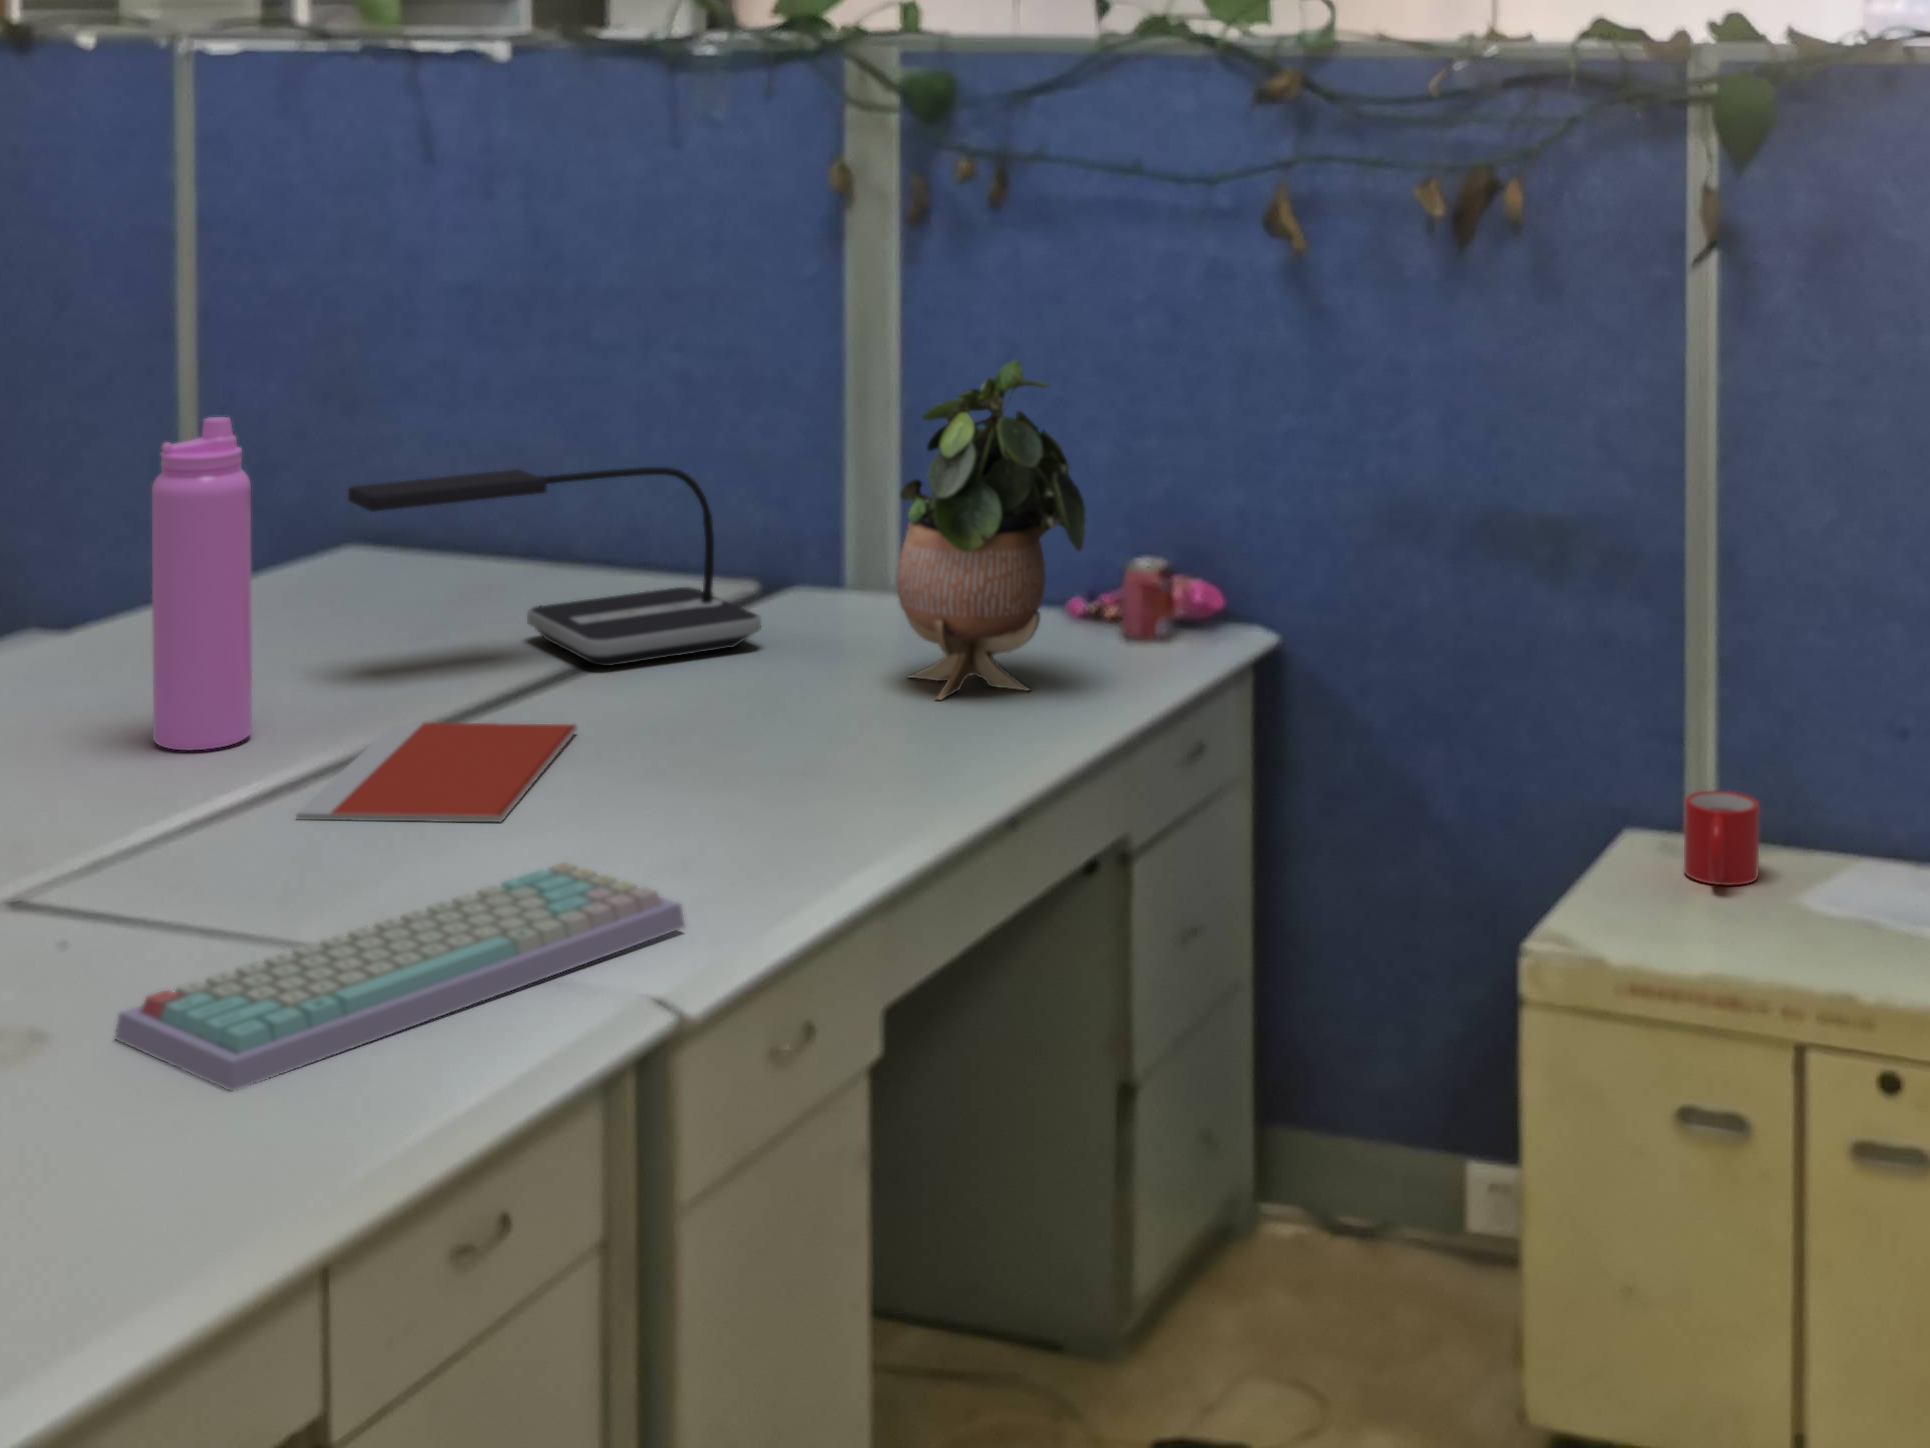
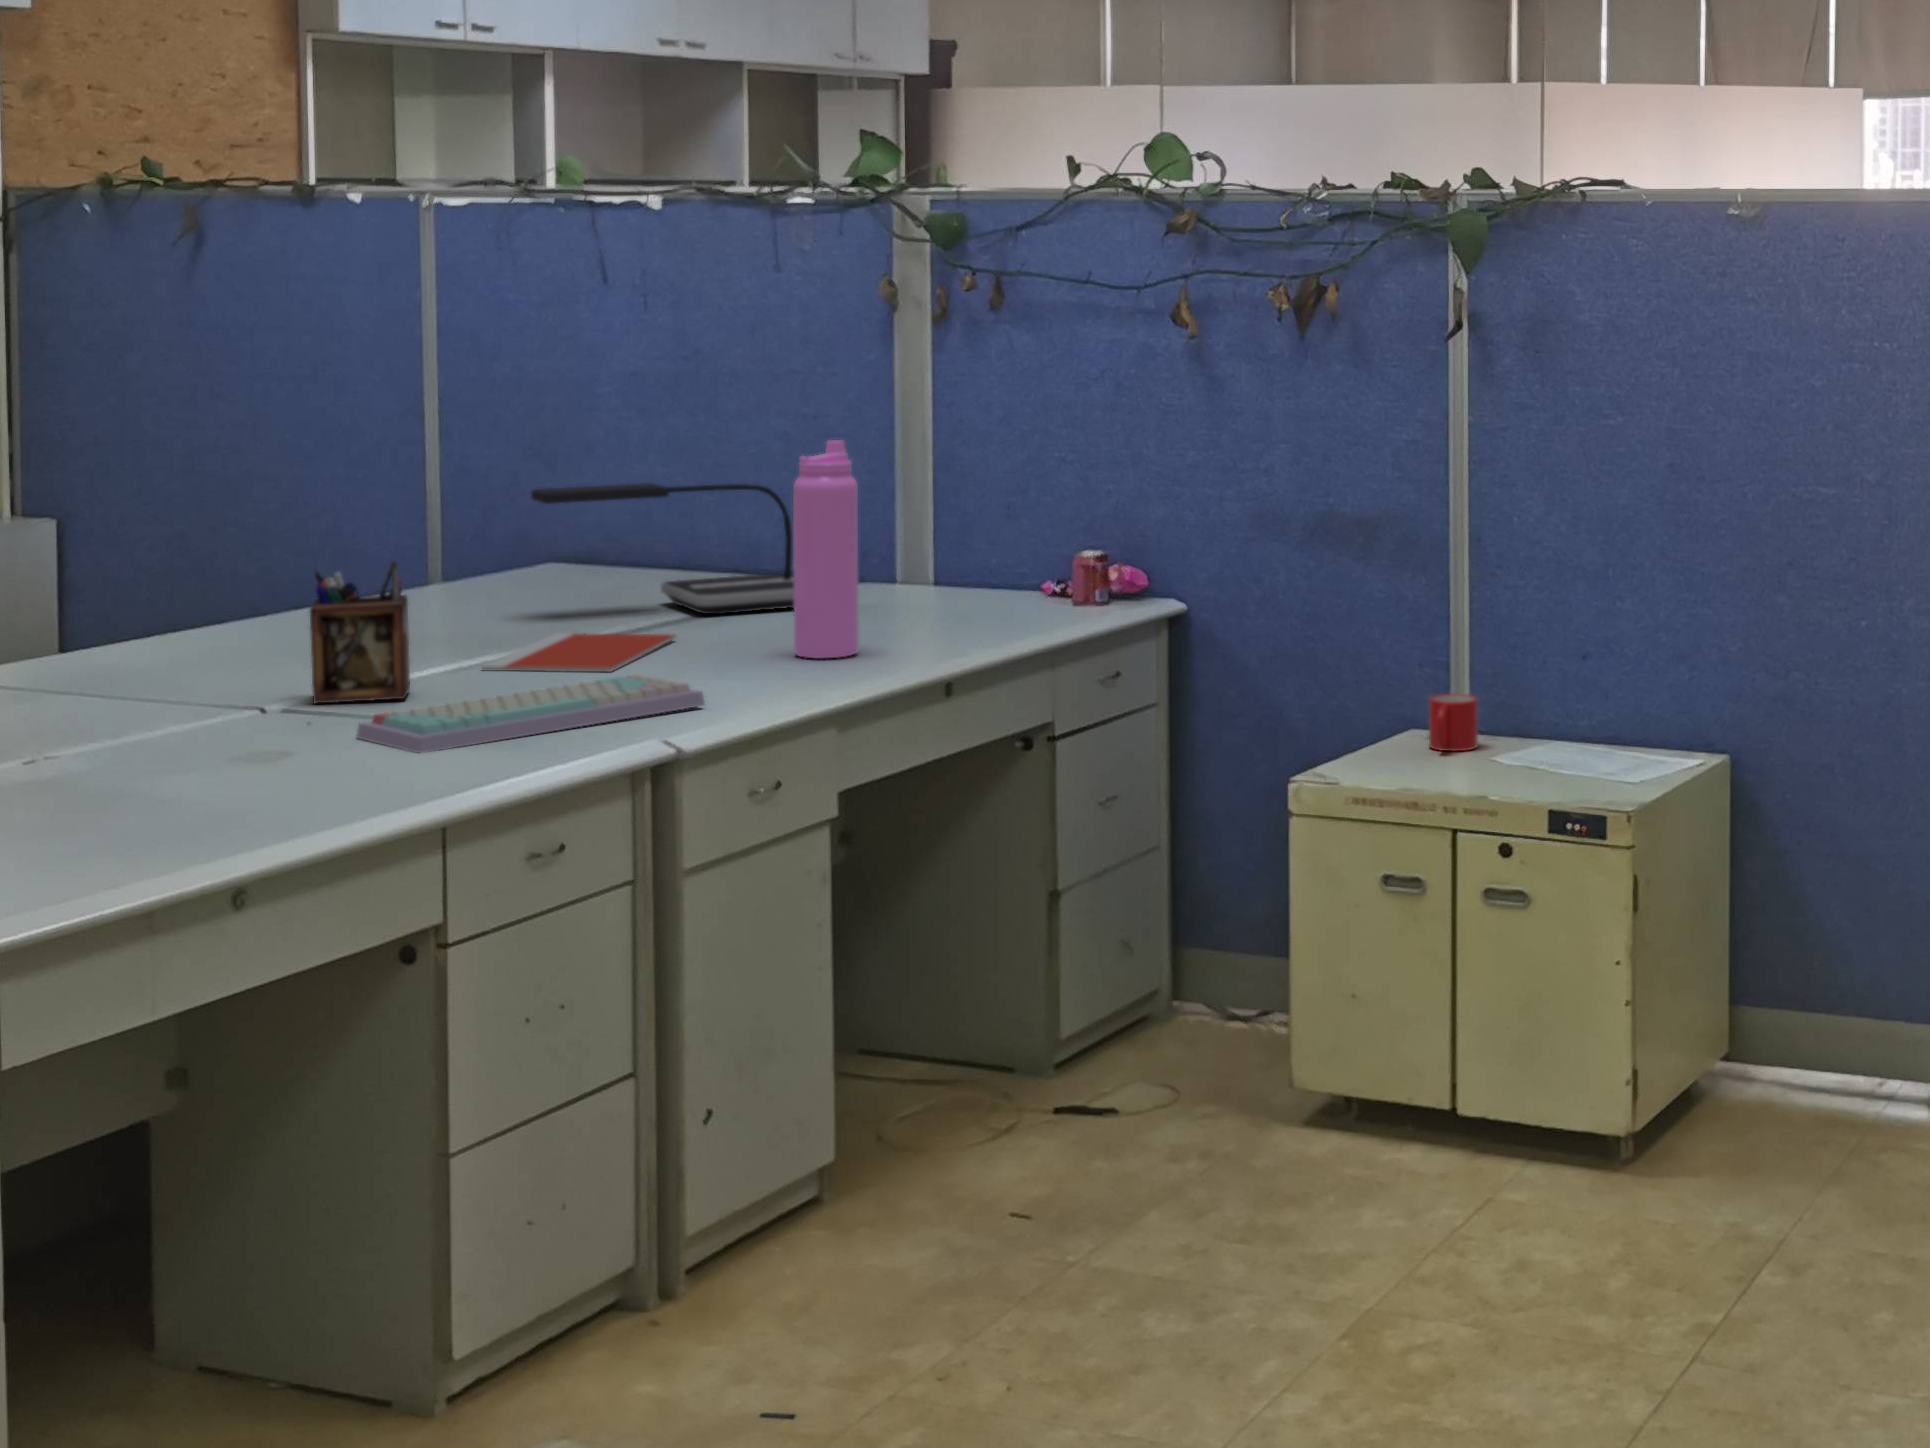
potted plant: present [897,360,1086,700] -> none [903,406,1031,629]
water bottle: present [152,417,252,750] -> present [793,440,859,659]
desk organizer: none [31,673,191,925] -> present [310,562,410,703]

